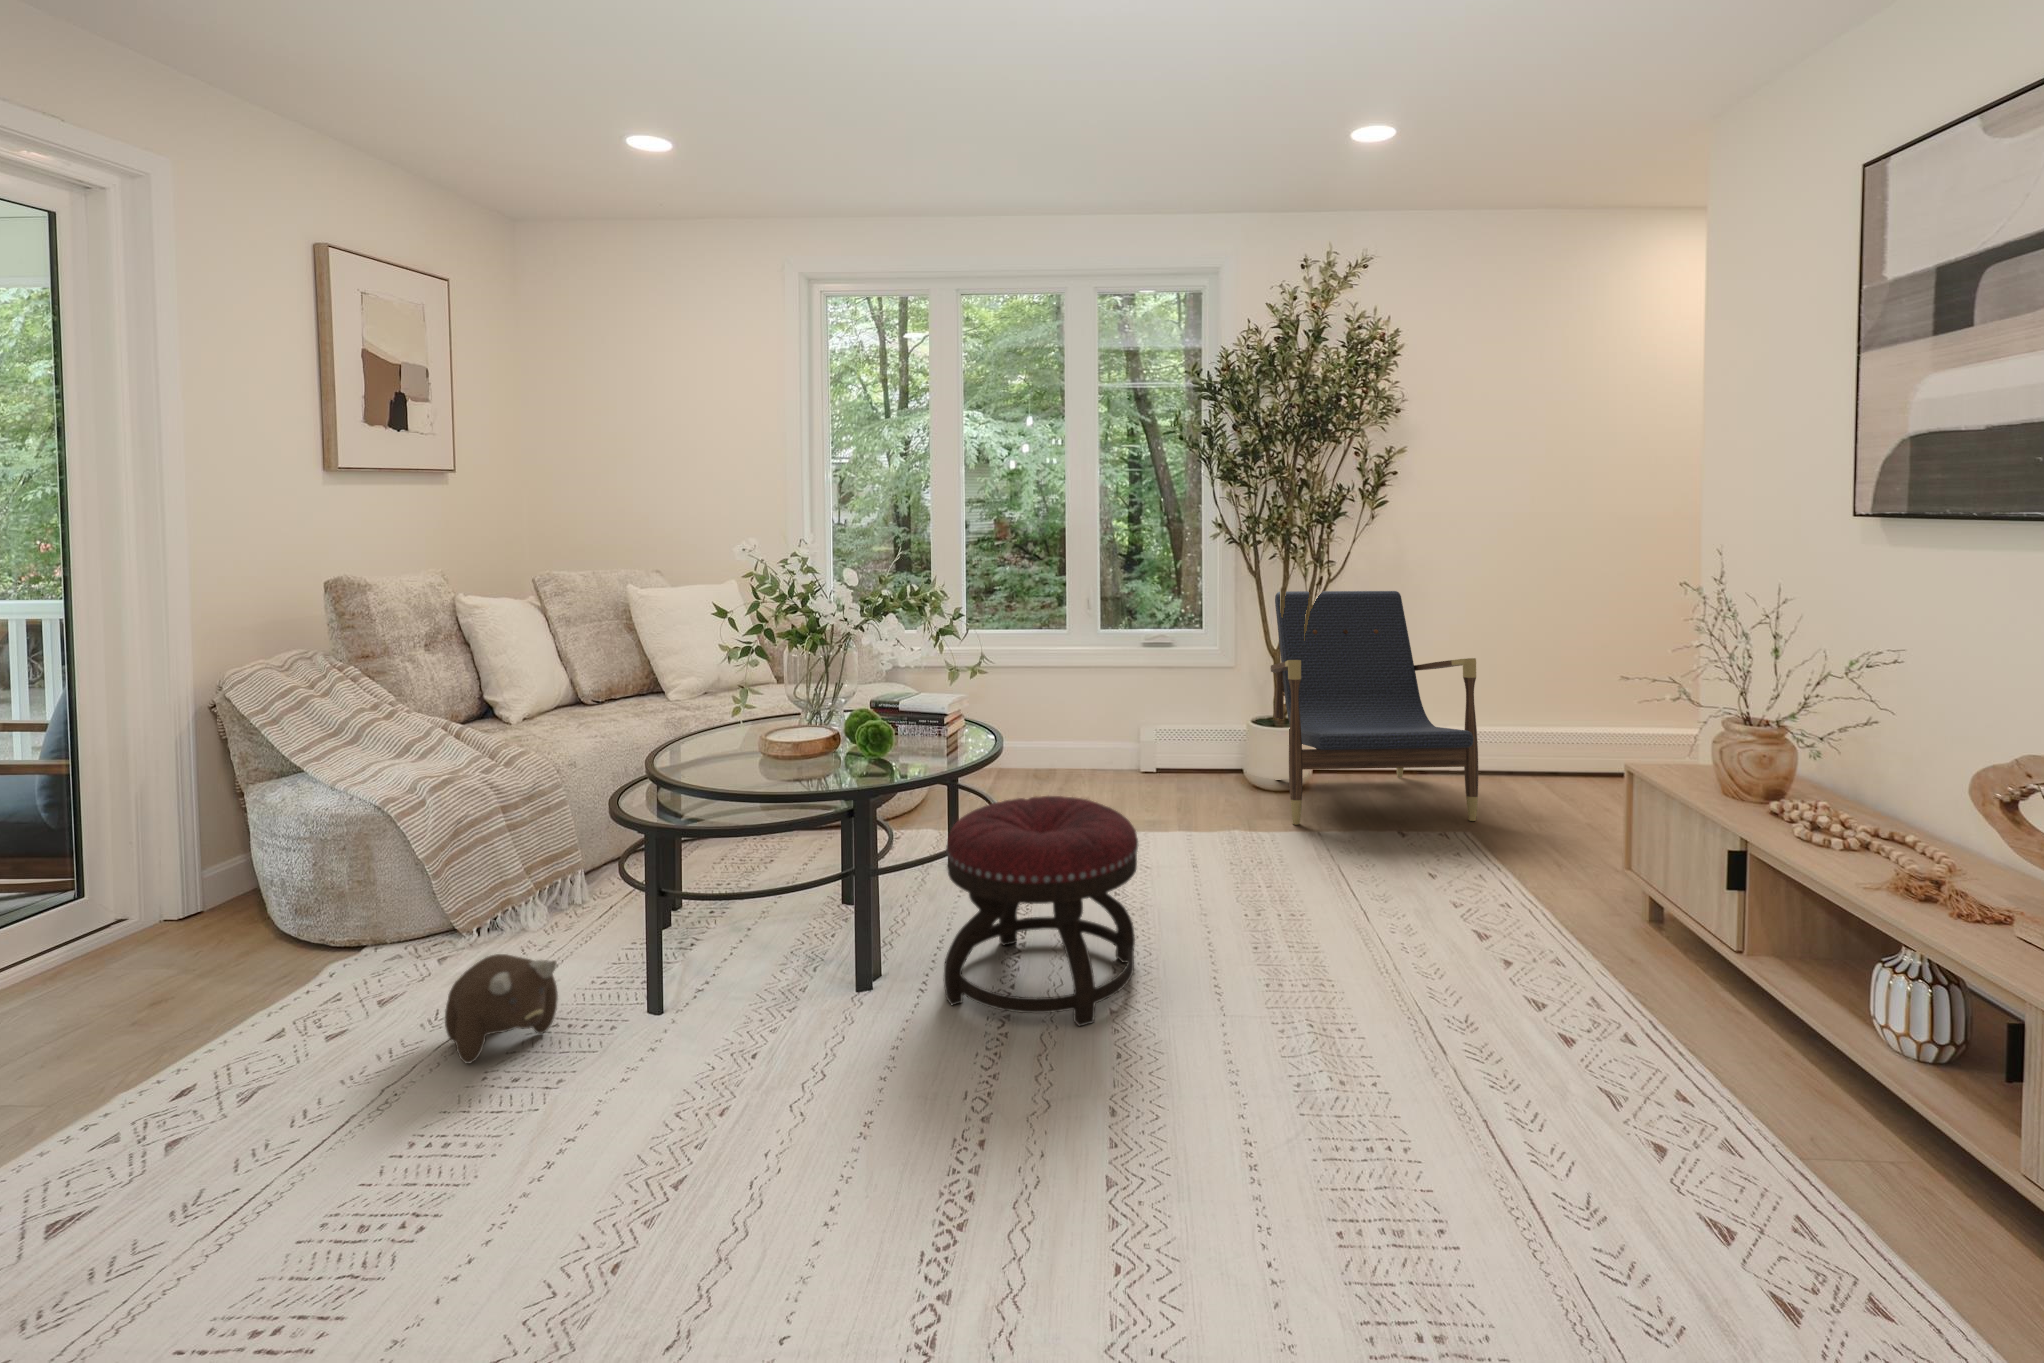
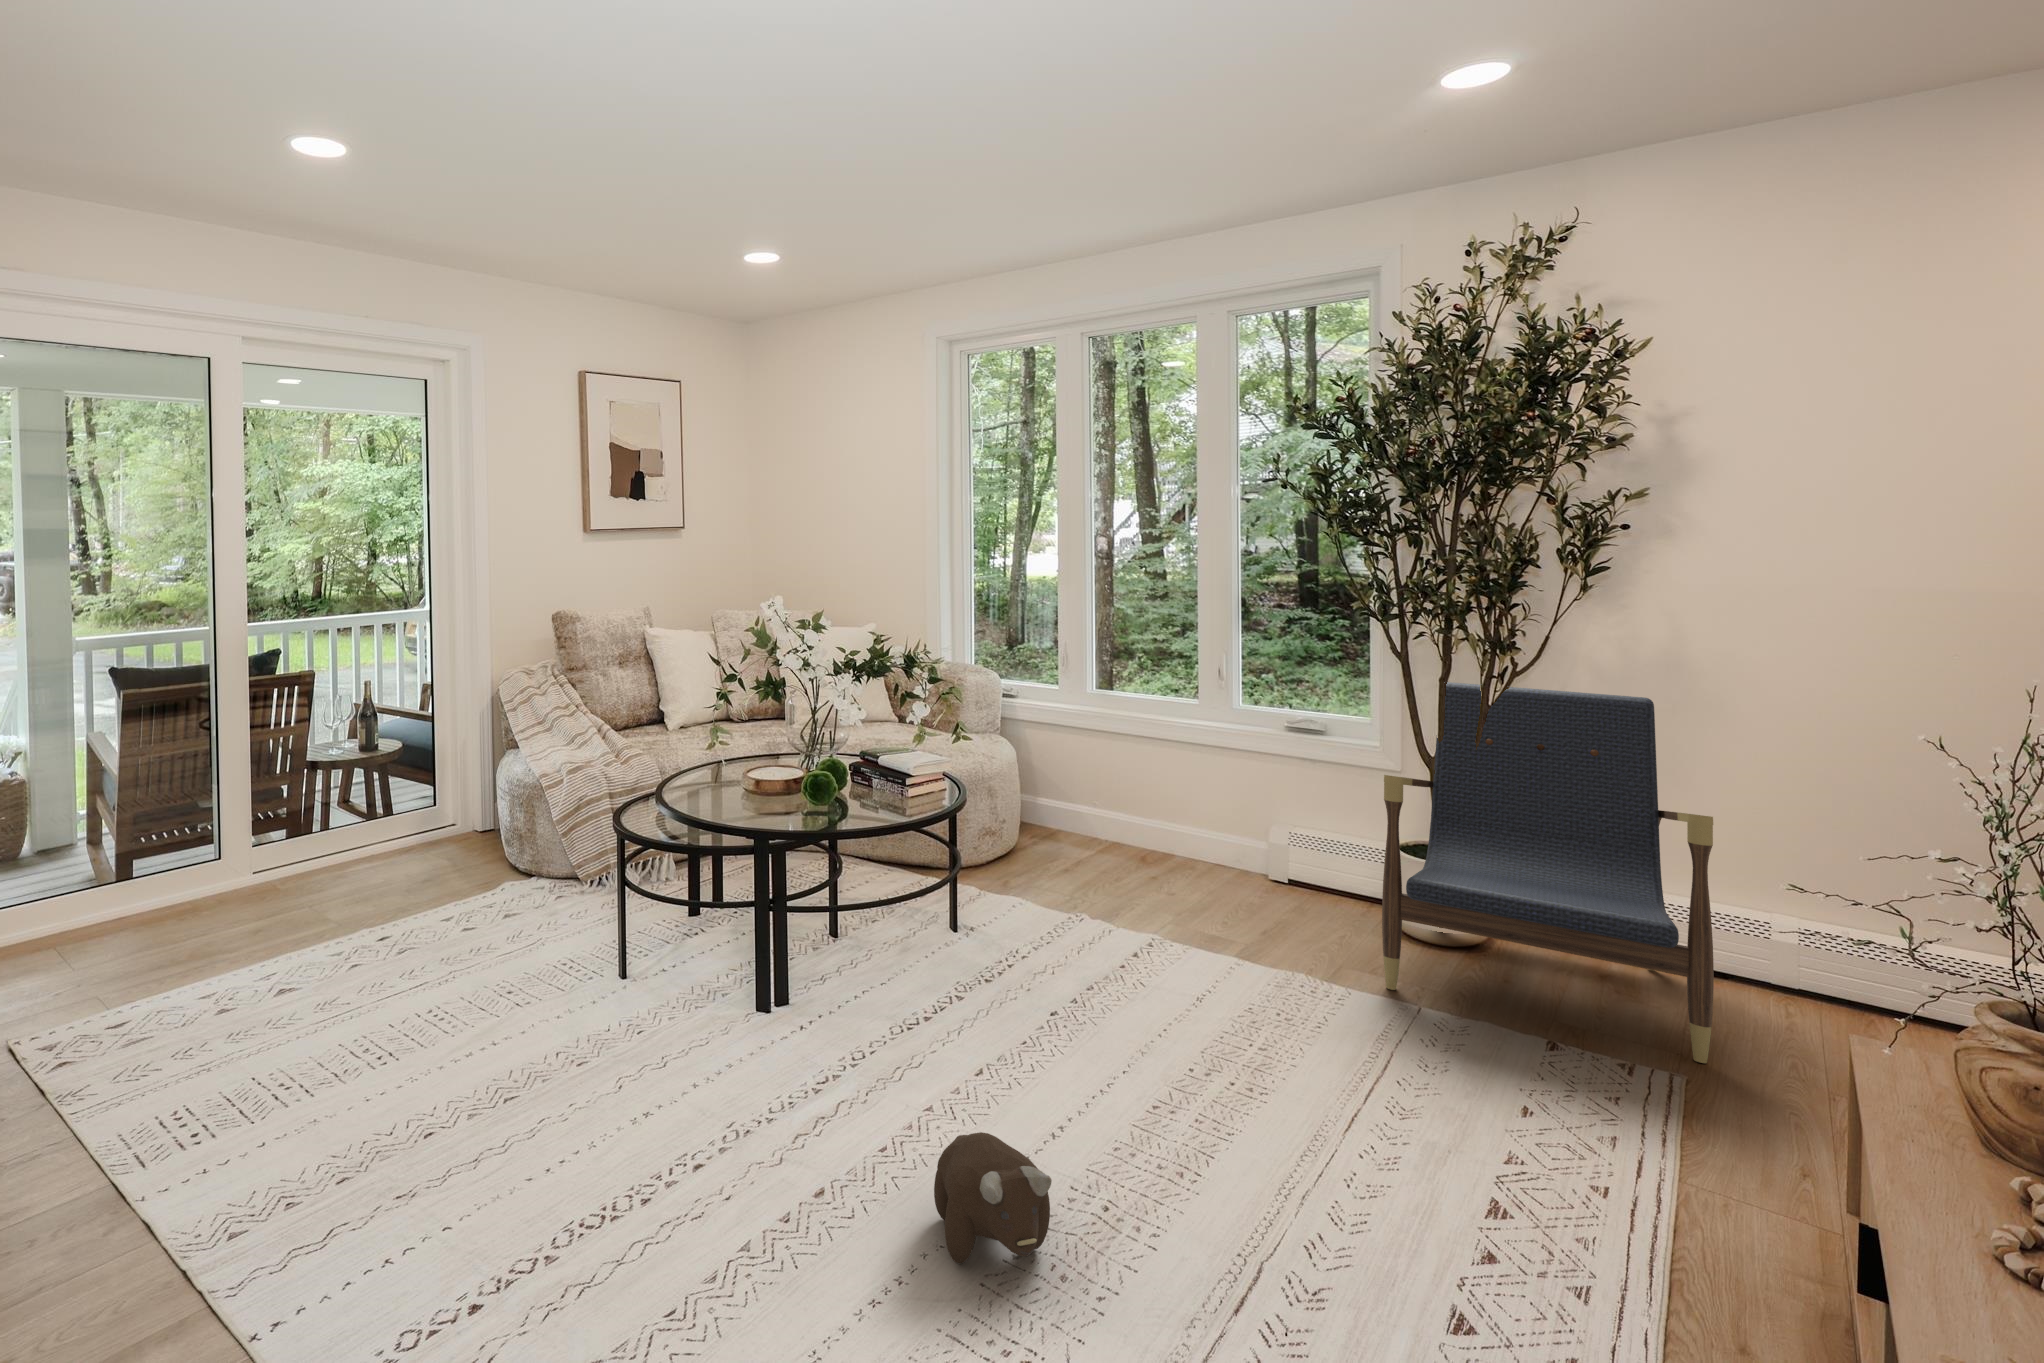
ottoman: present [944,796,1139,1026] -> none [804,871,1005,1111]
plush toy: present [445,954,558,1063] -> present [934,1132,1052,1264]

